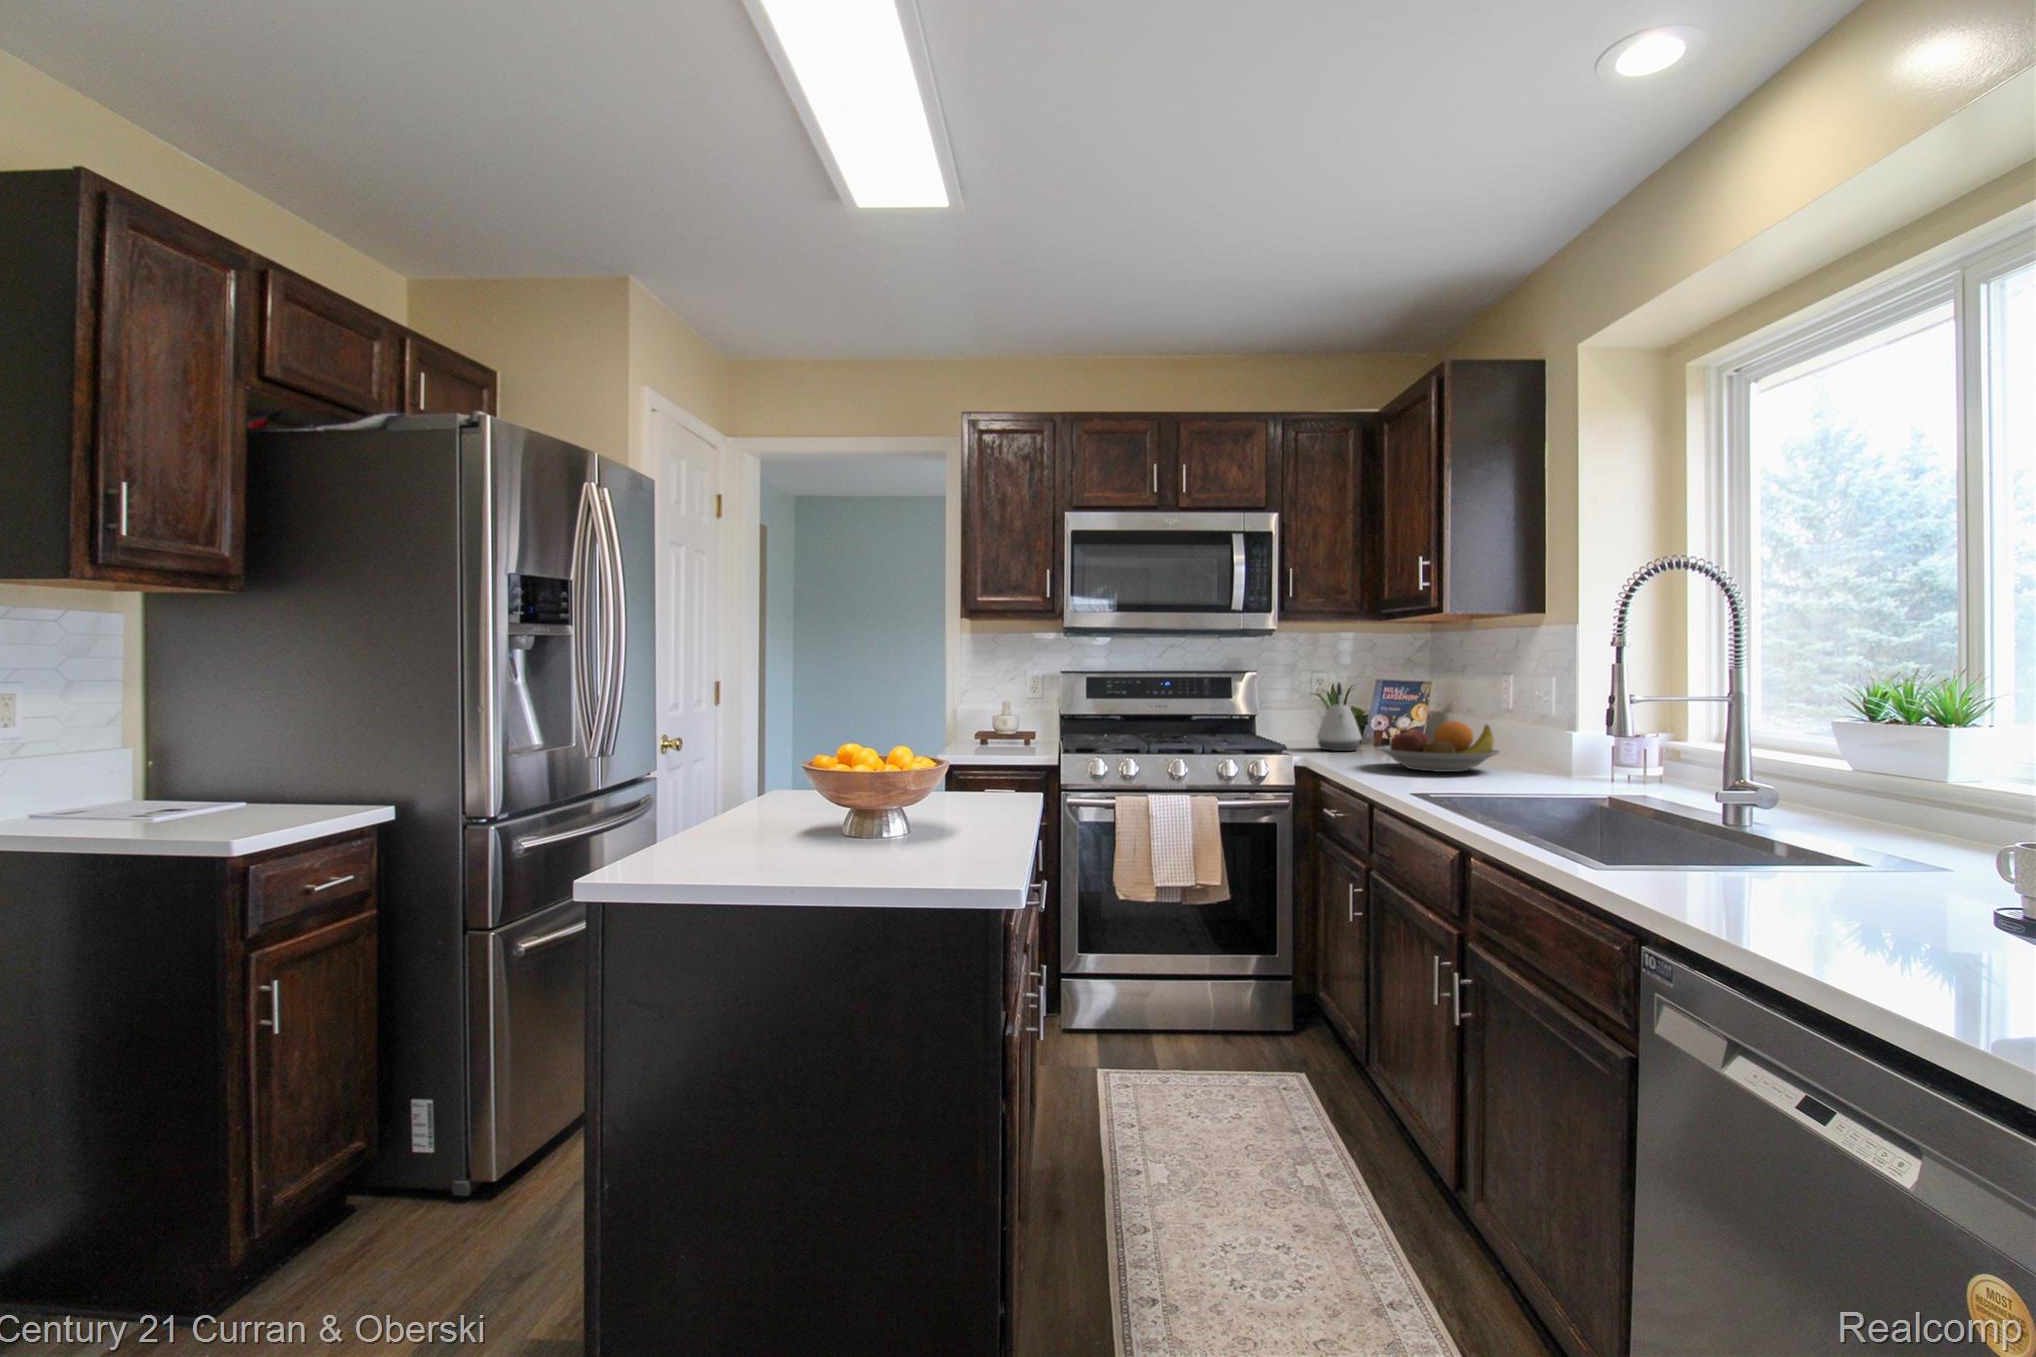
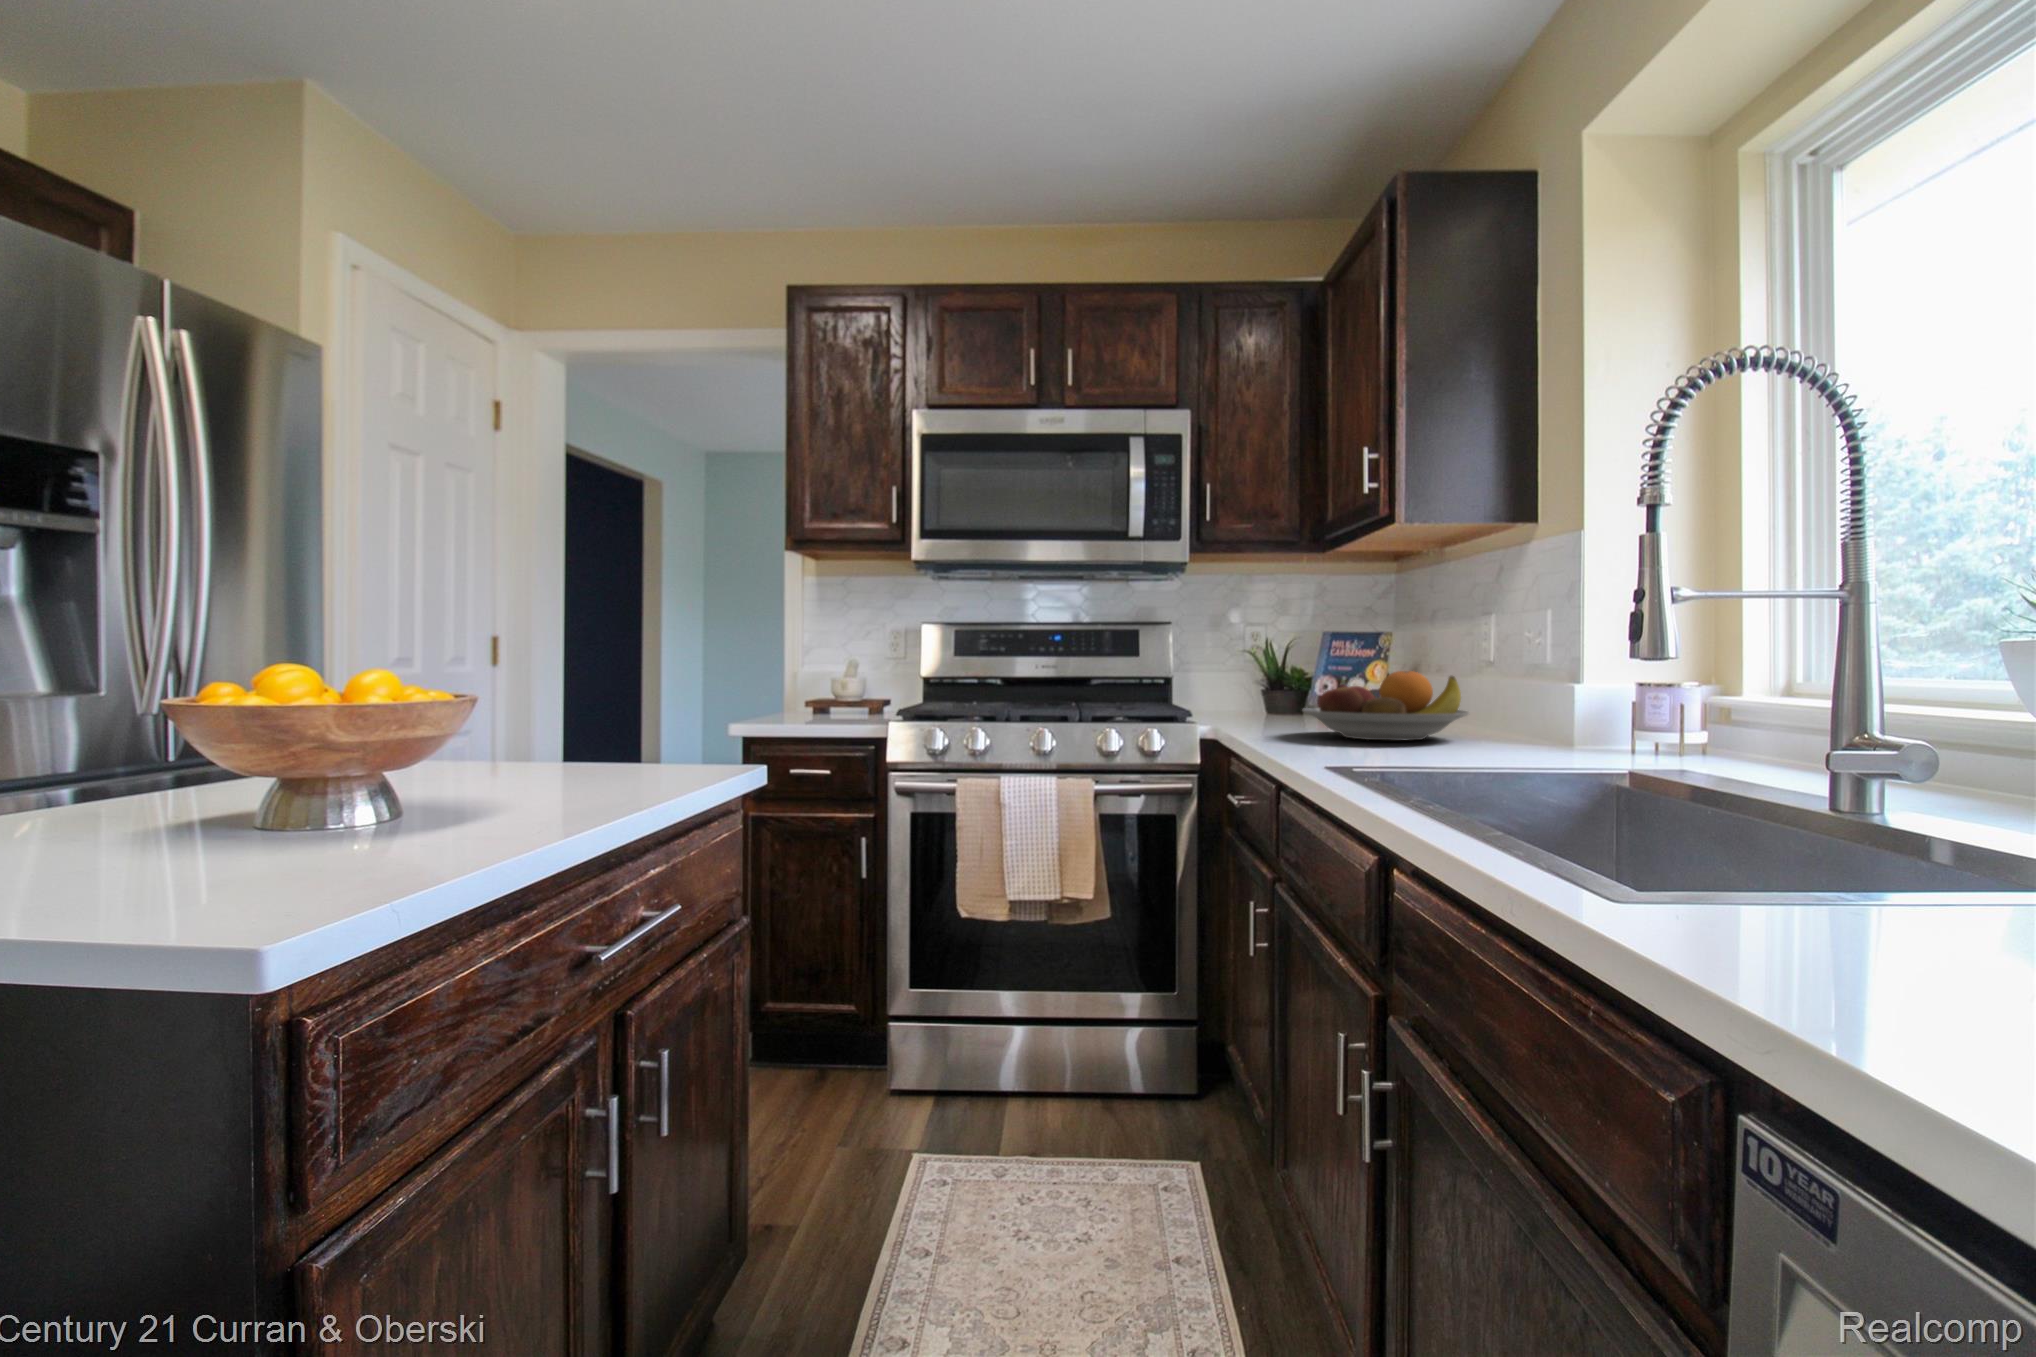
kettle: present [1317,683,1361,751] -> none [1240,631,1298,719]

